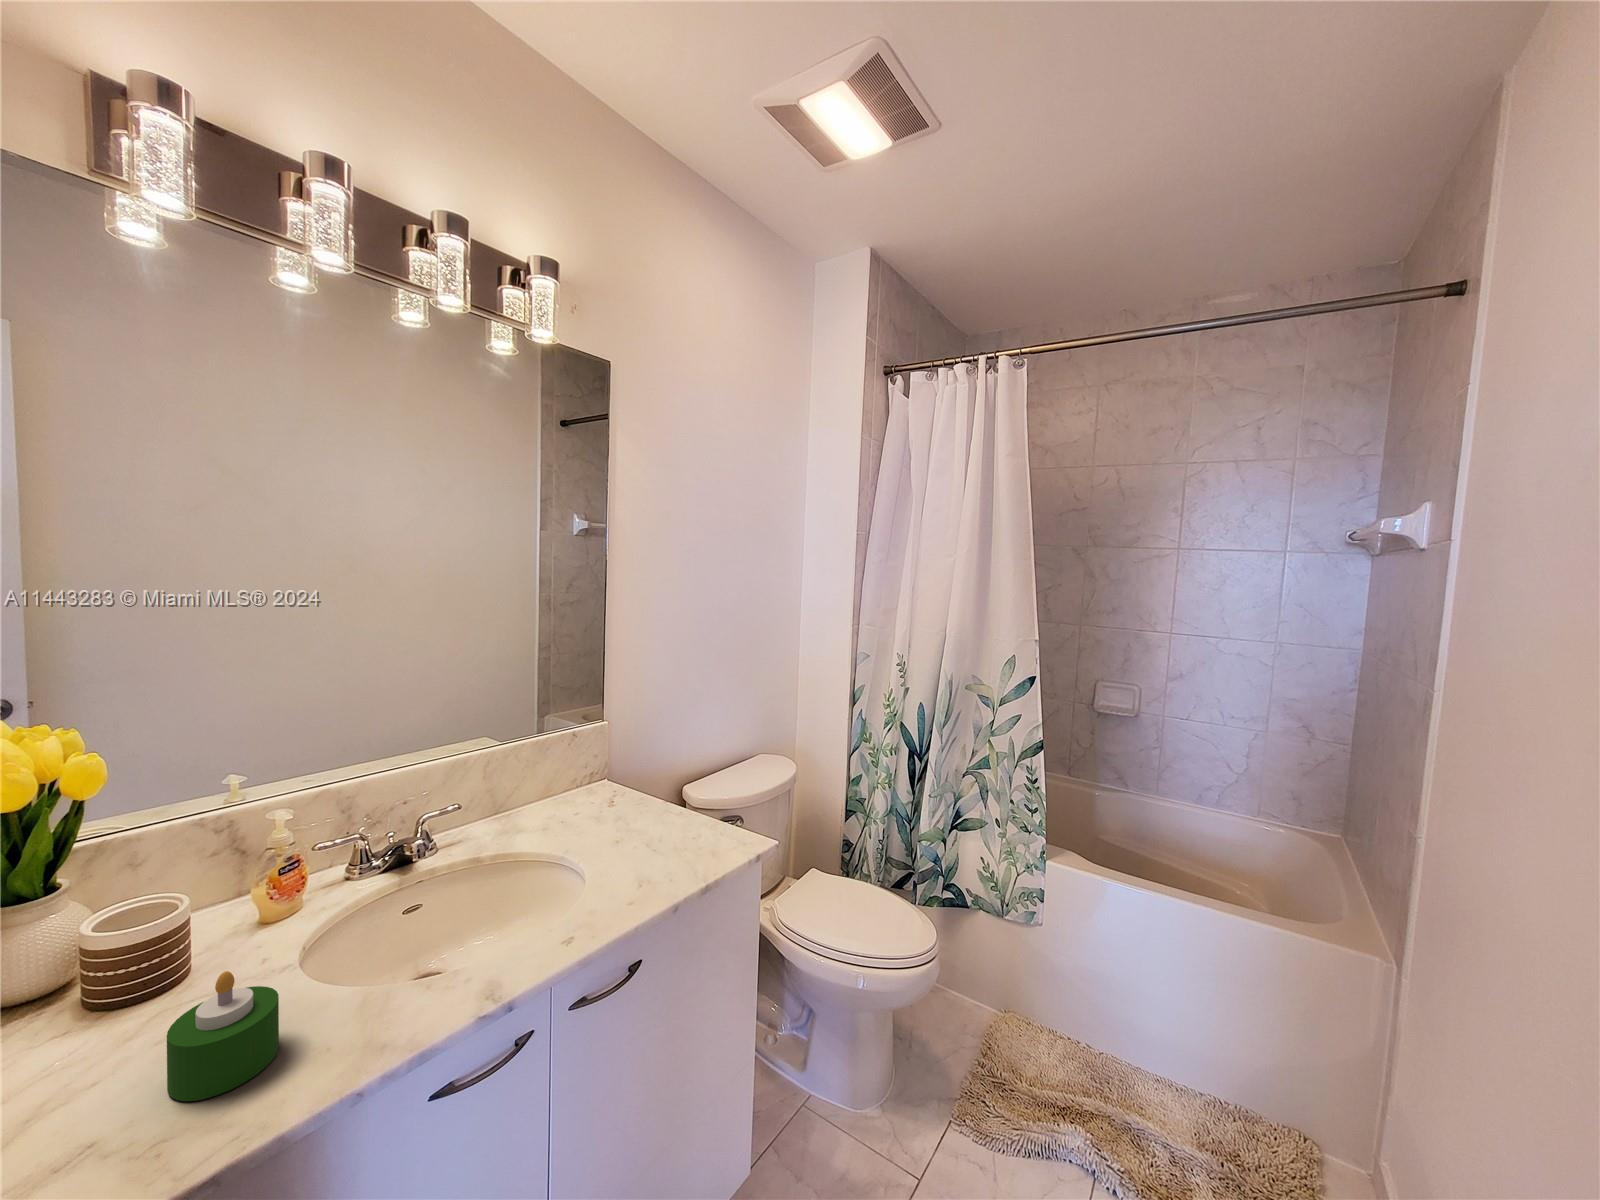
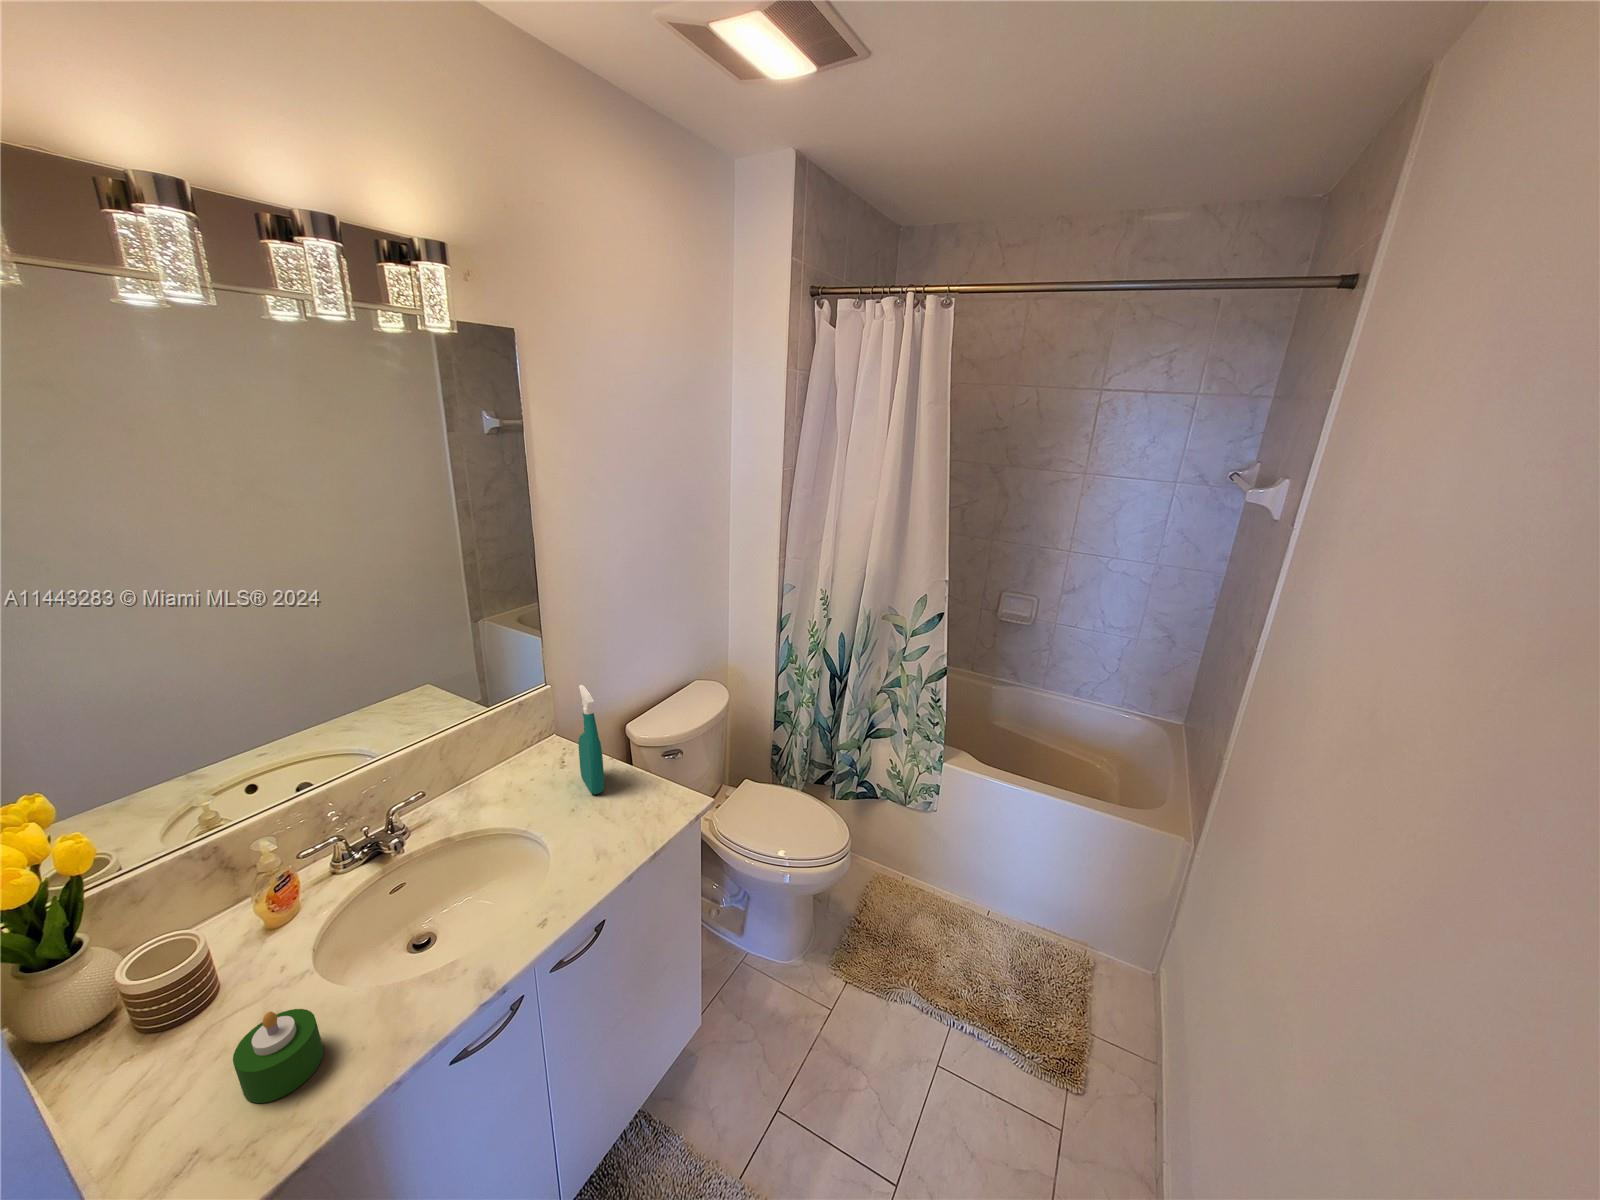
spray bottle: none [631,701,657,829] -> present [579,685,604,794]

